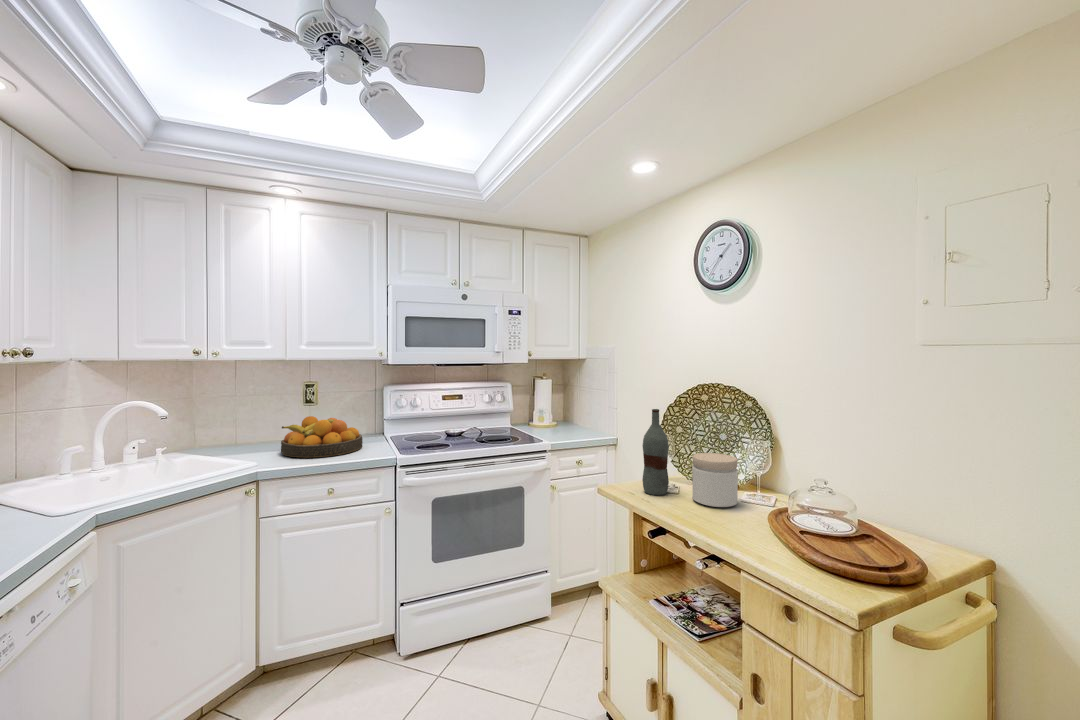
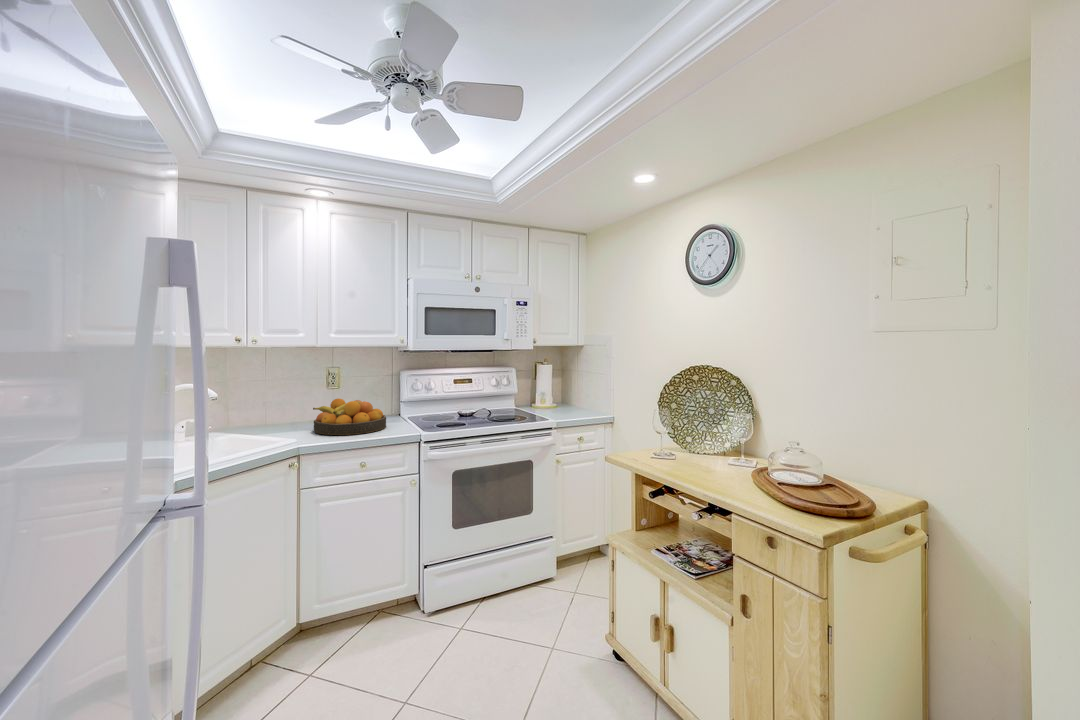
bottle: present [642,409,669,495] -> none [644,388,667,461]
jar: present [692,453,738,507] -> none [687,424,725,469]

